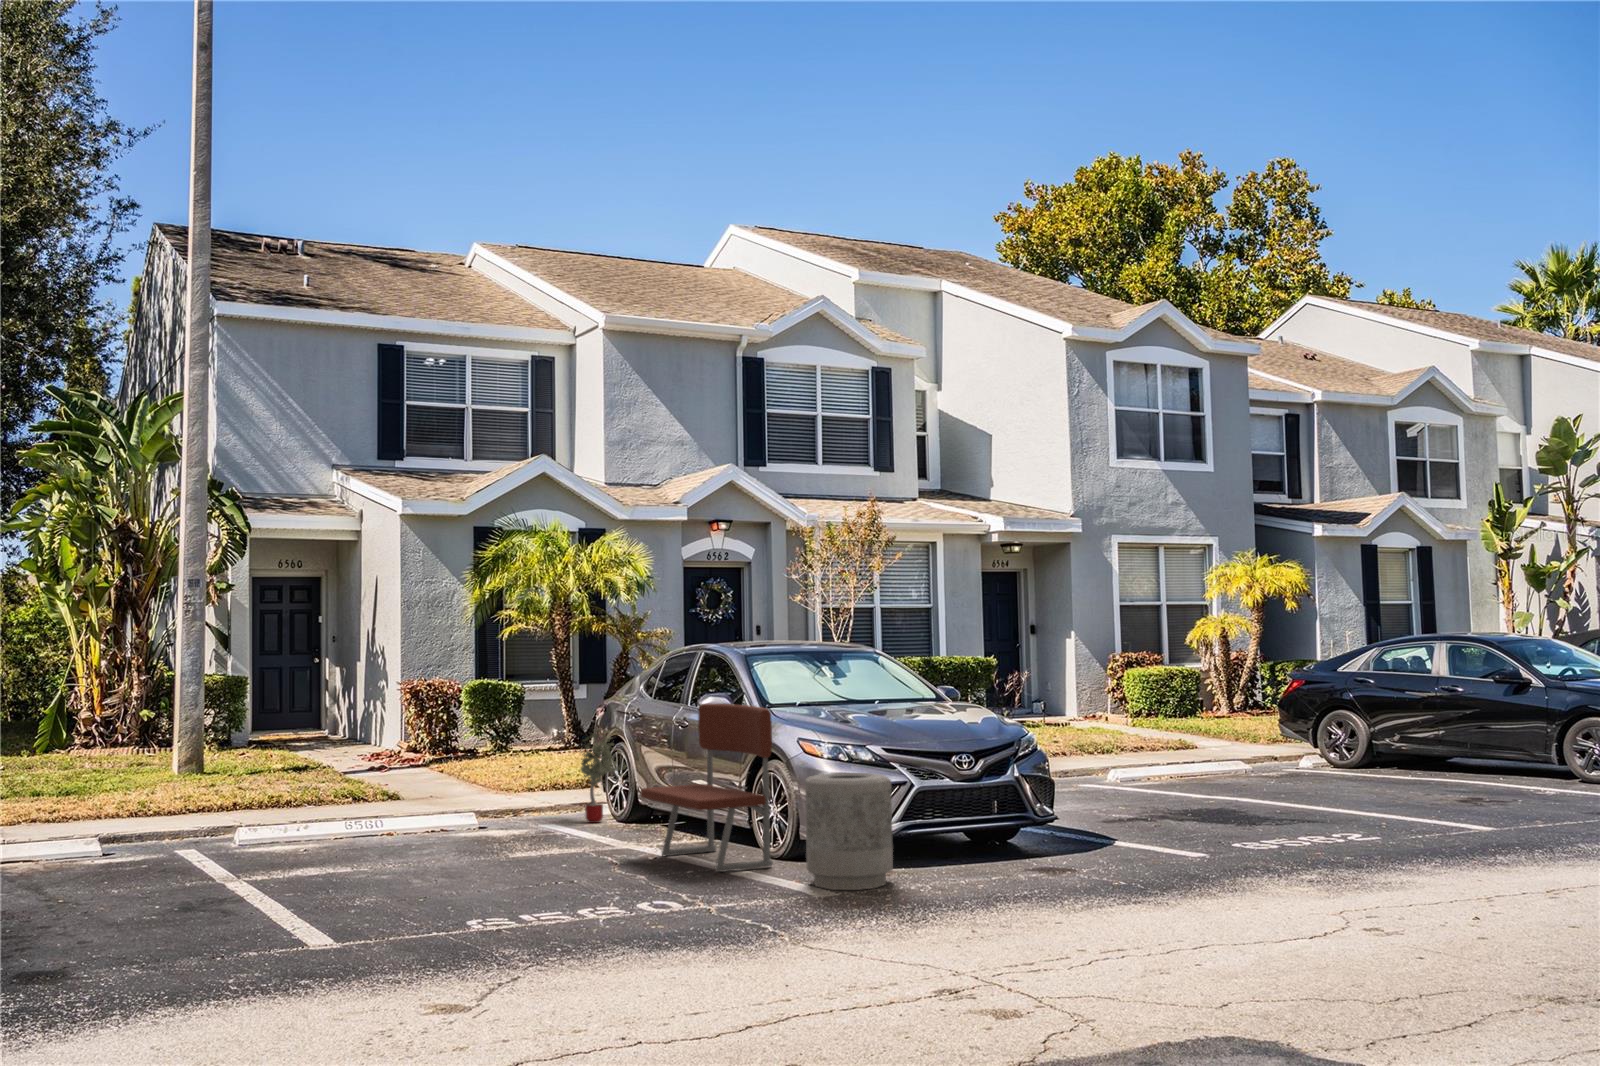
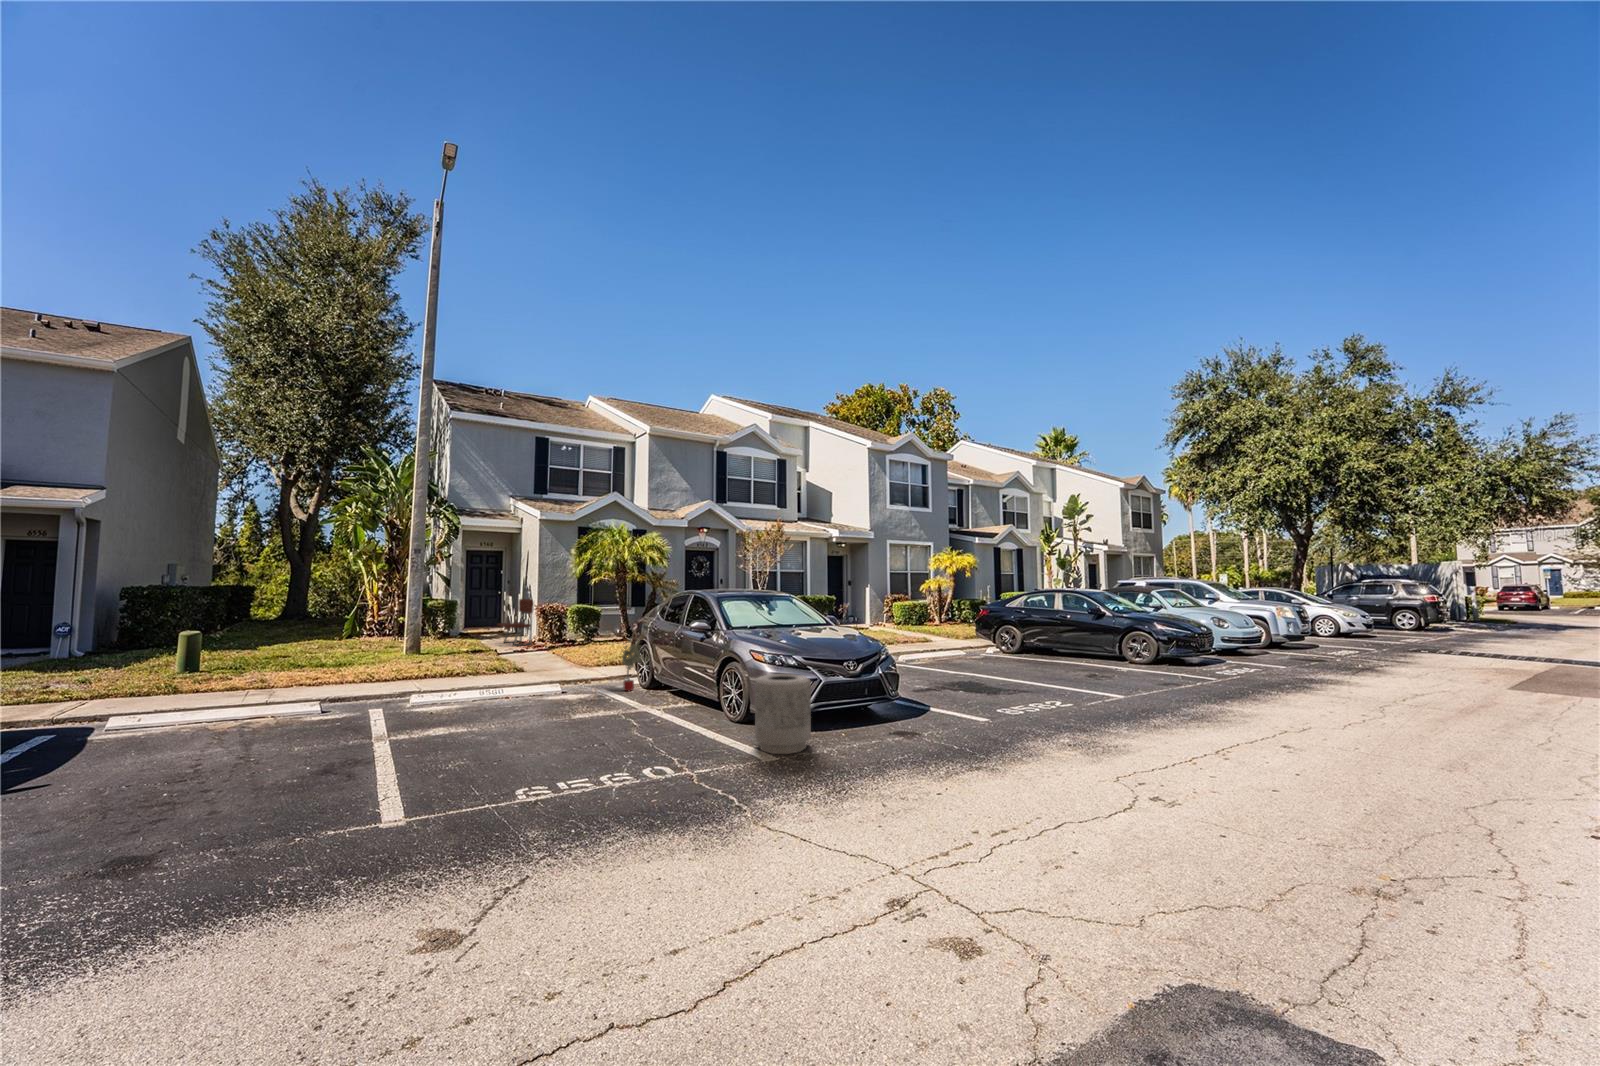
bench: present [641,704,773,872] -> present [498,599,534,646]

